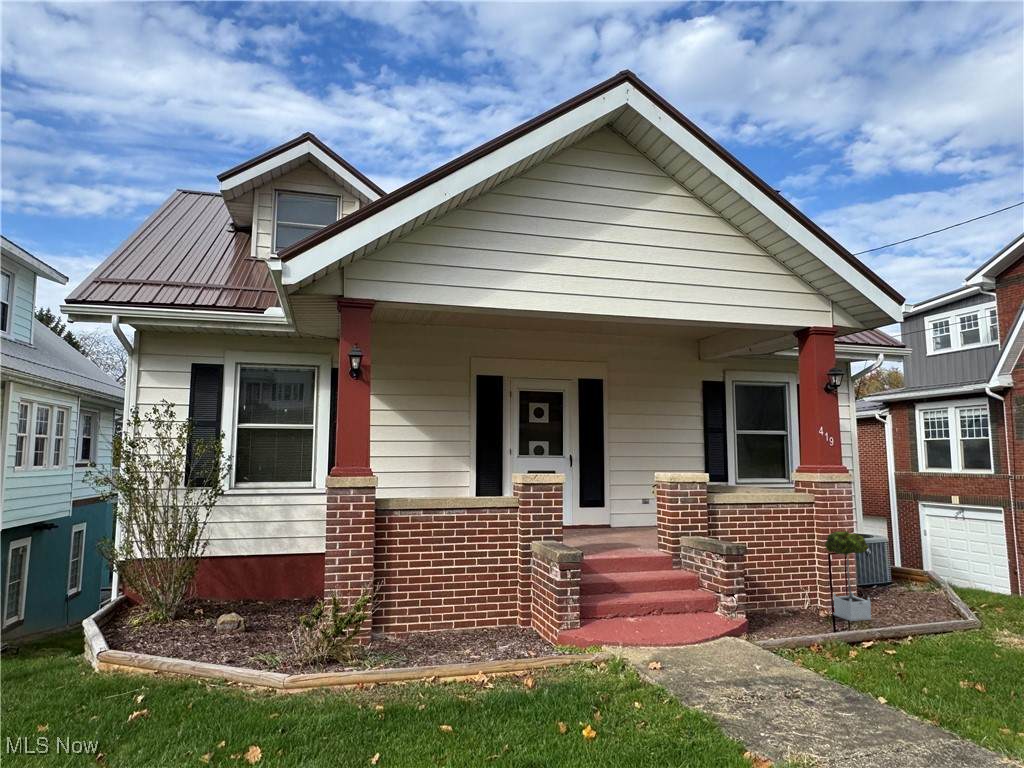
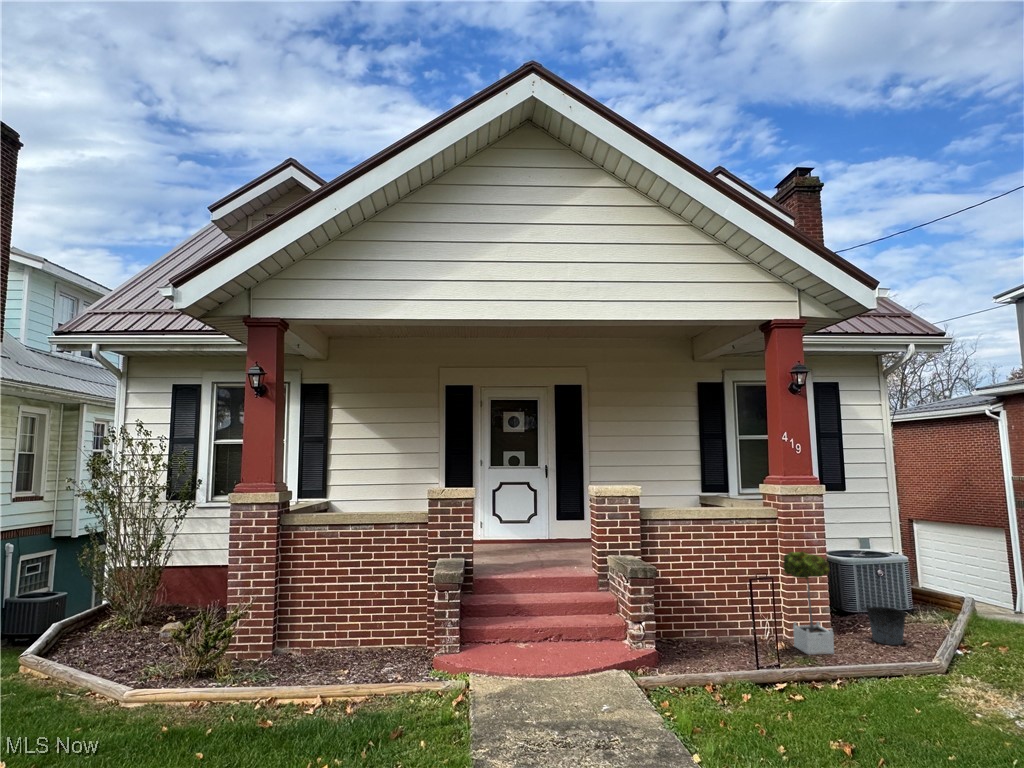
bucket: none [880,578,919,611] -> present [865,606,907,645]

